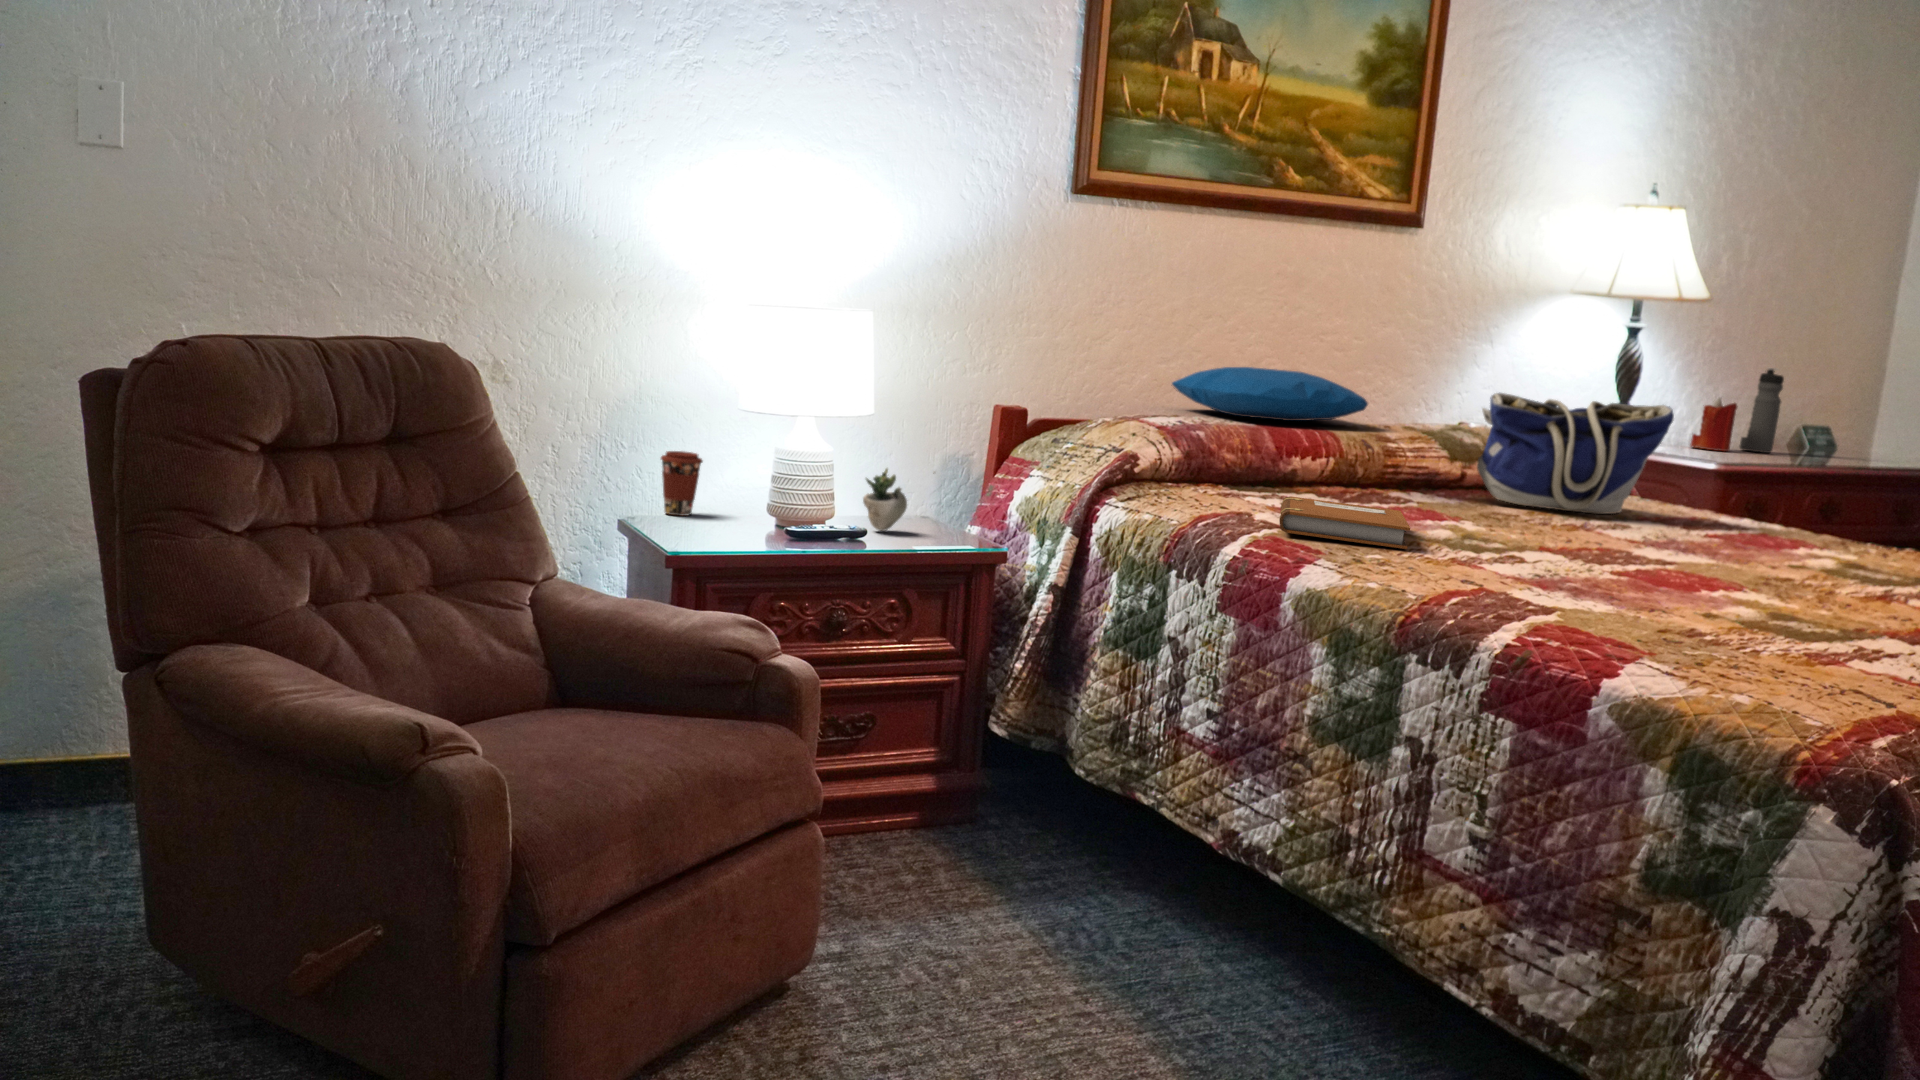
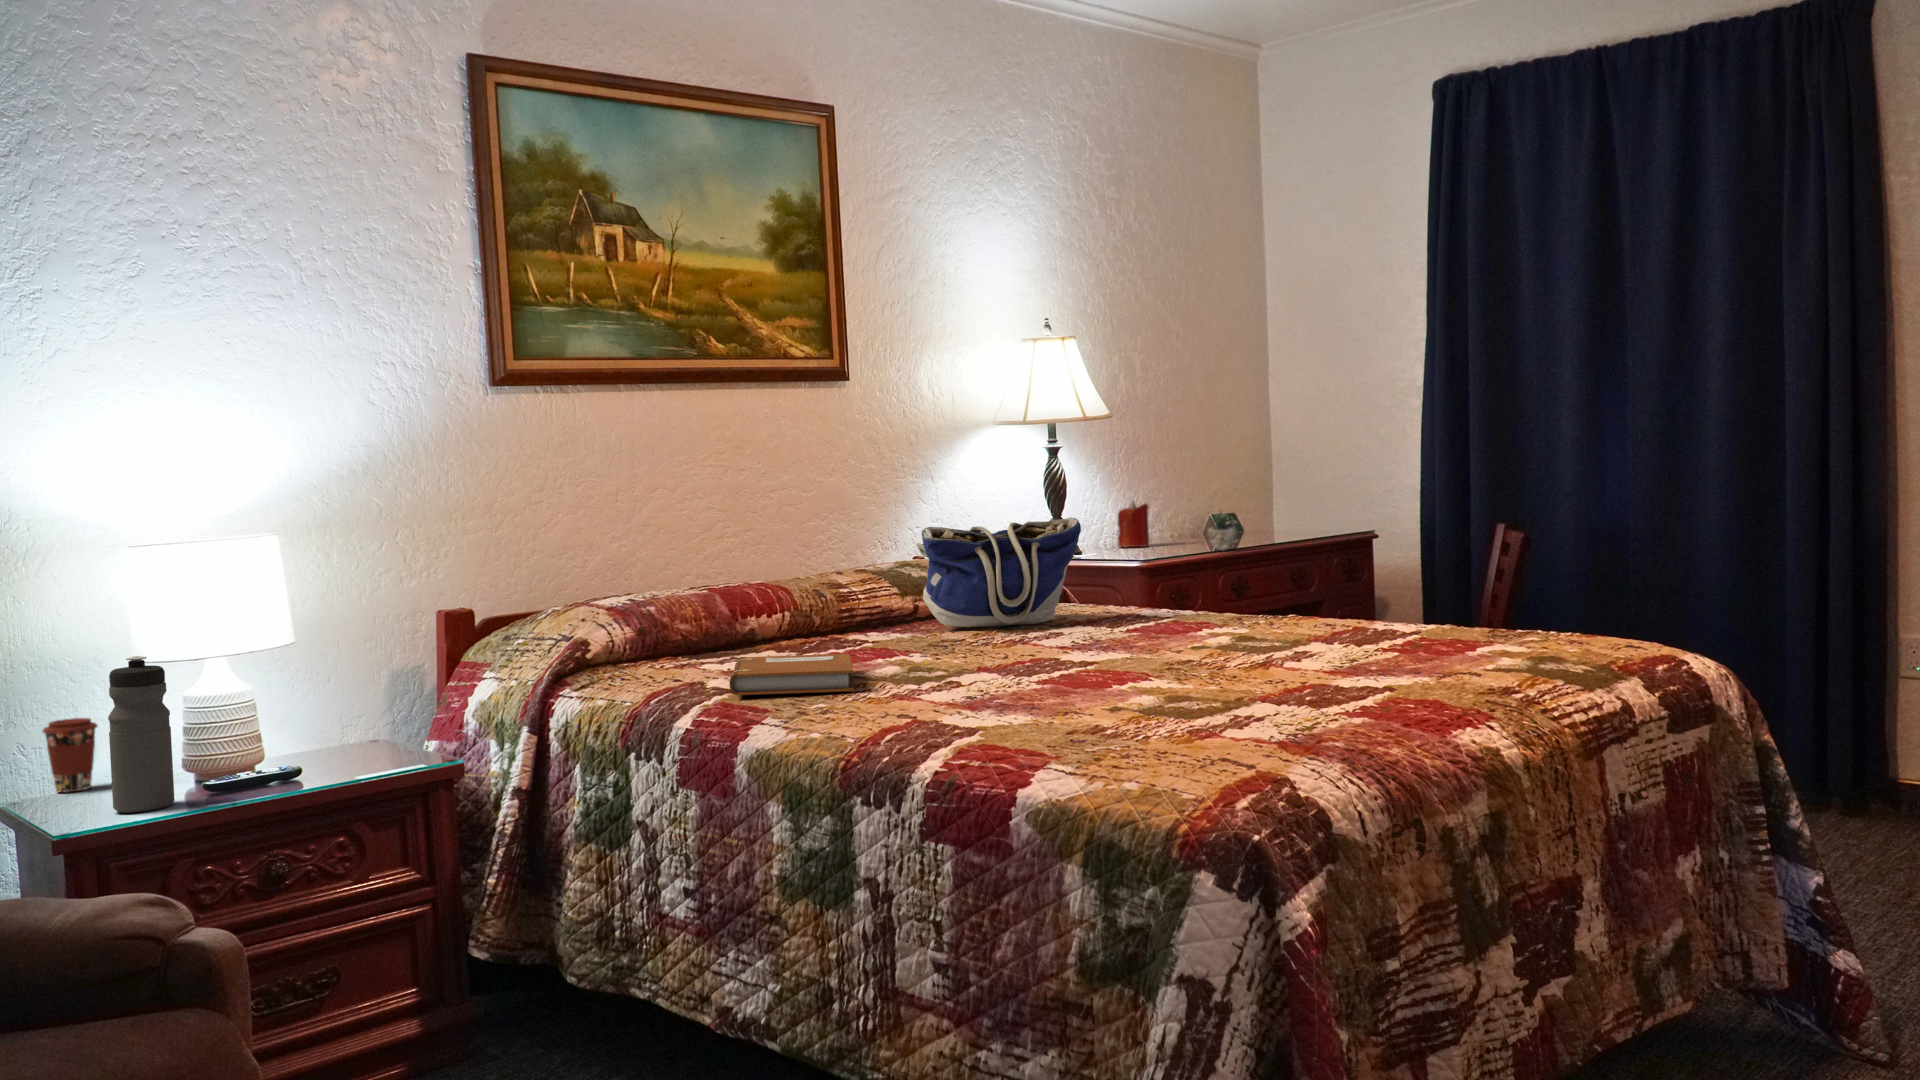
pillow: present [1172,367,1368,421] -> none [628,532,819,584]
water bottle: present [1739,368,1784,453] -> present [108,656,175,813]
succulent plant: present [863,469,935,531] -> present [1207,510,1237,550]

